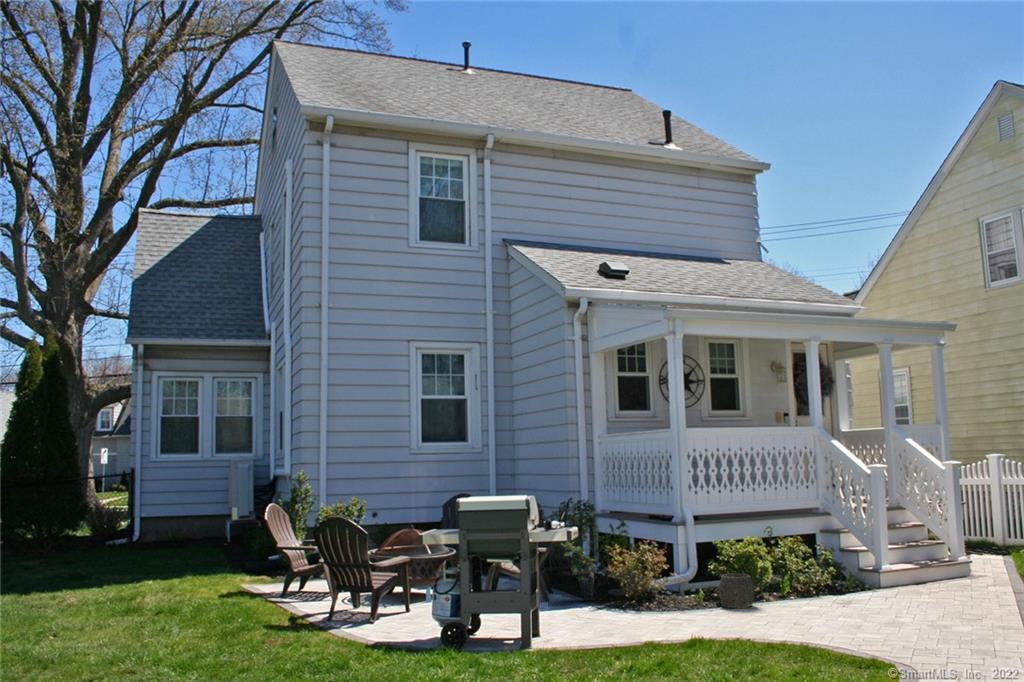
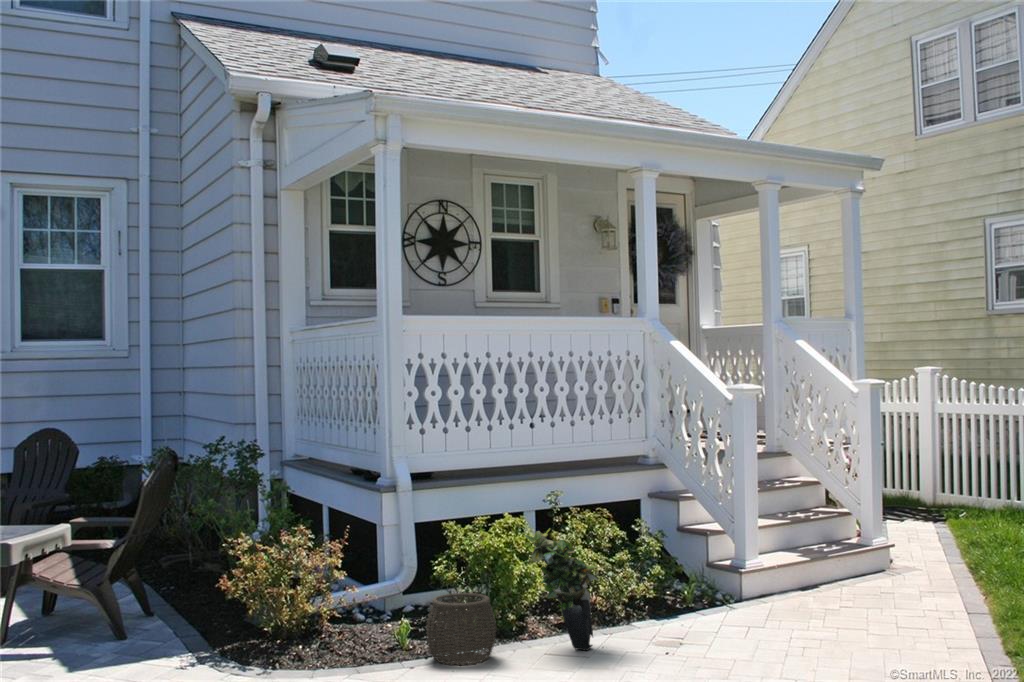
potted plant: present [562,542,596,601] -> present [525,529,598,651]

